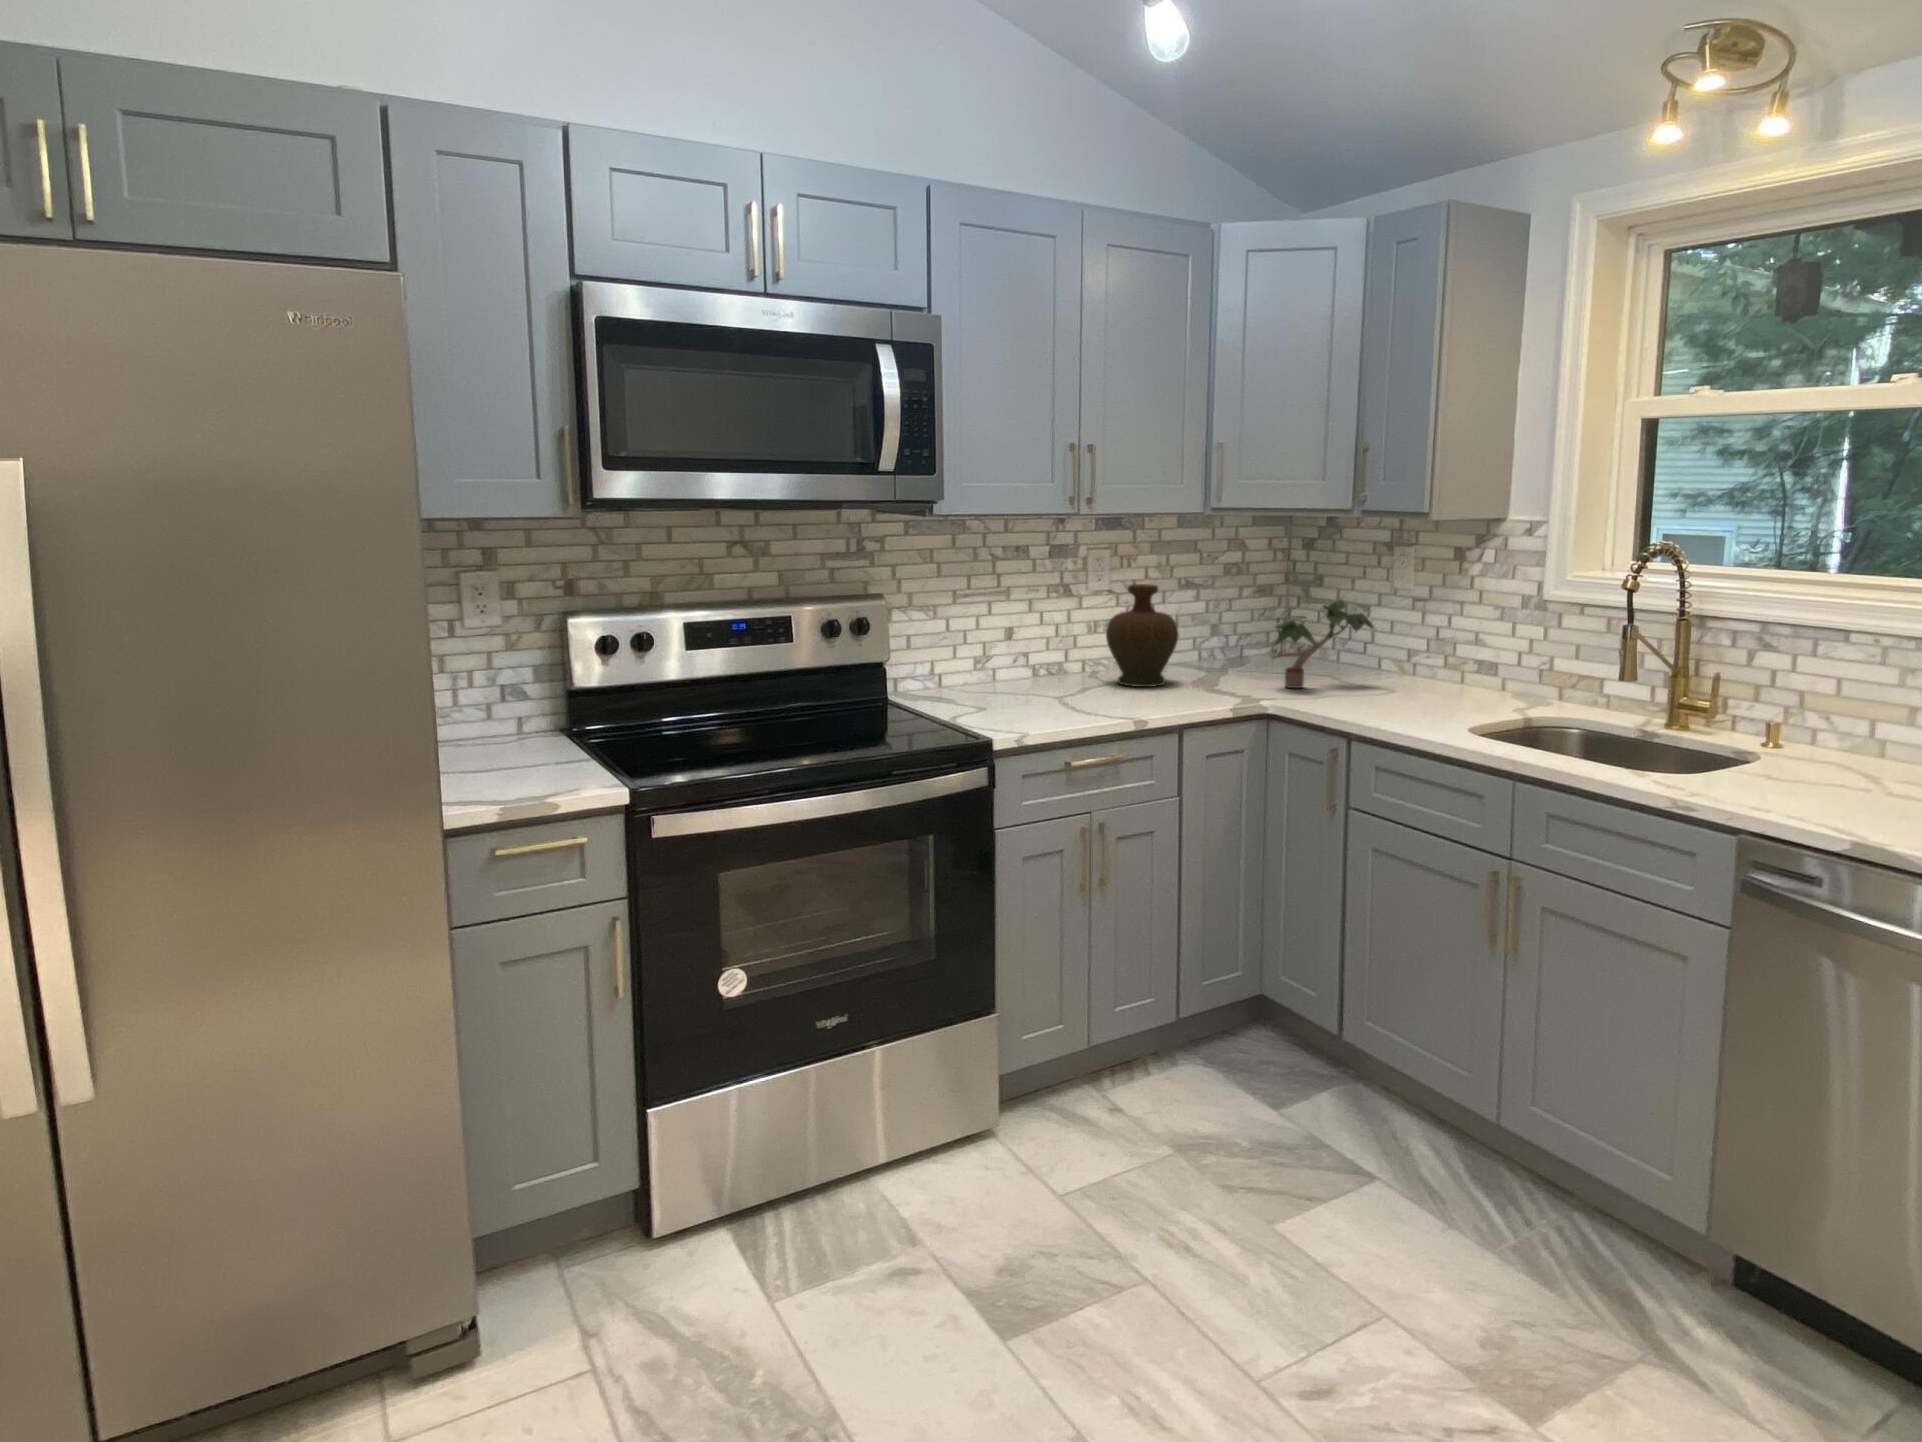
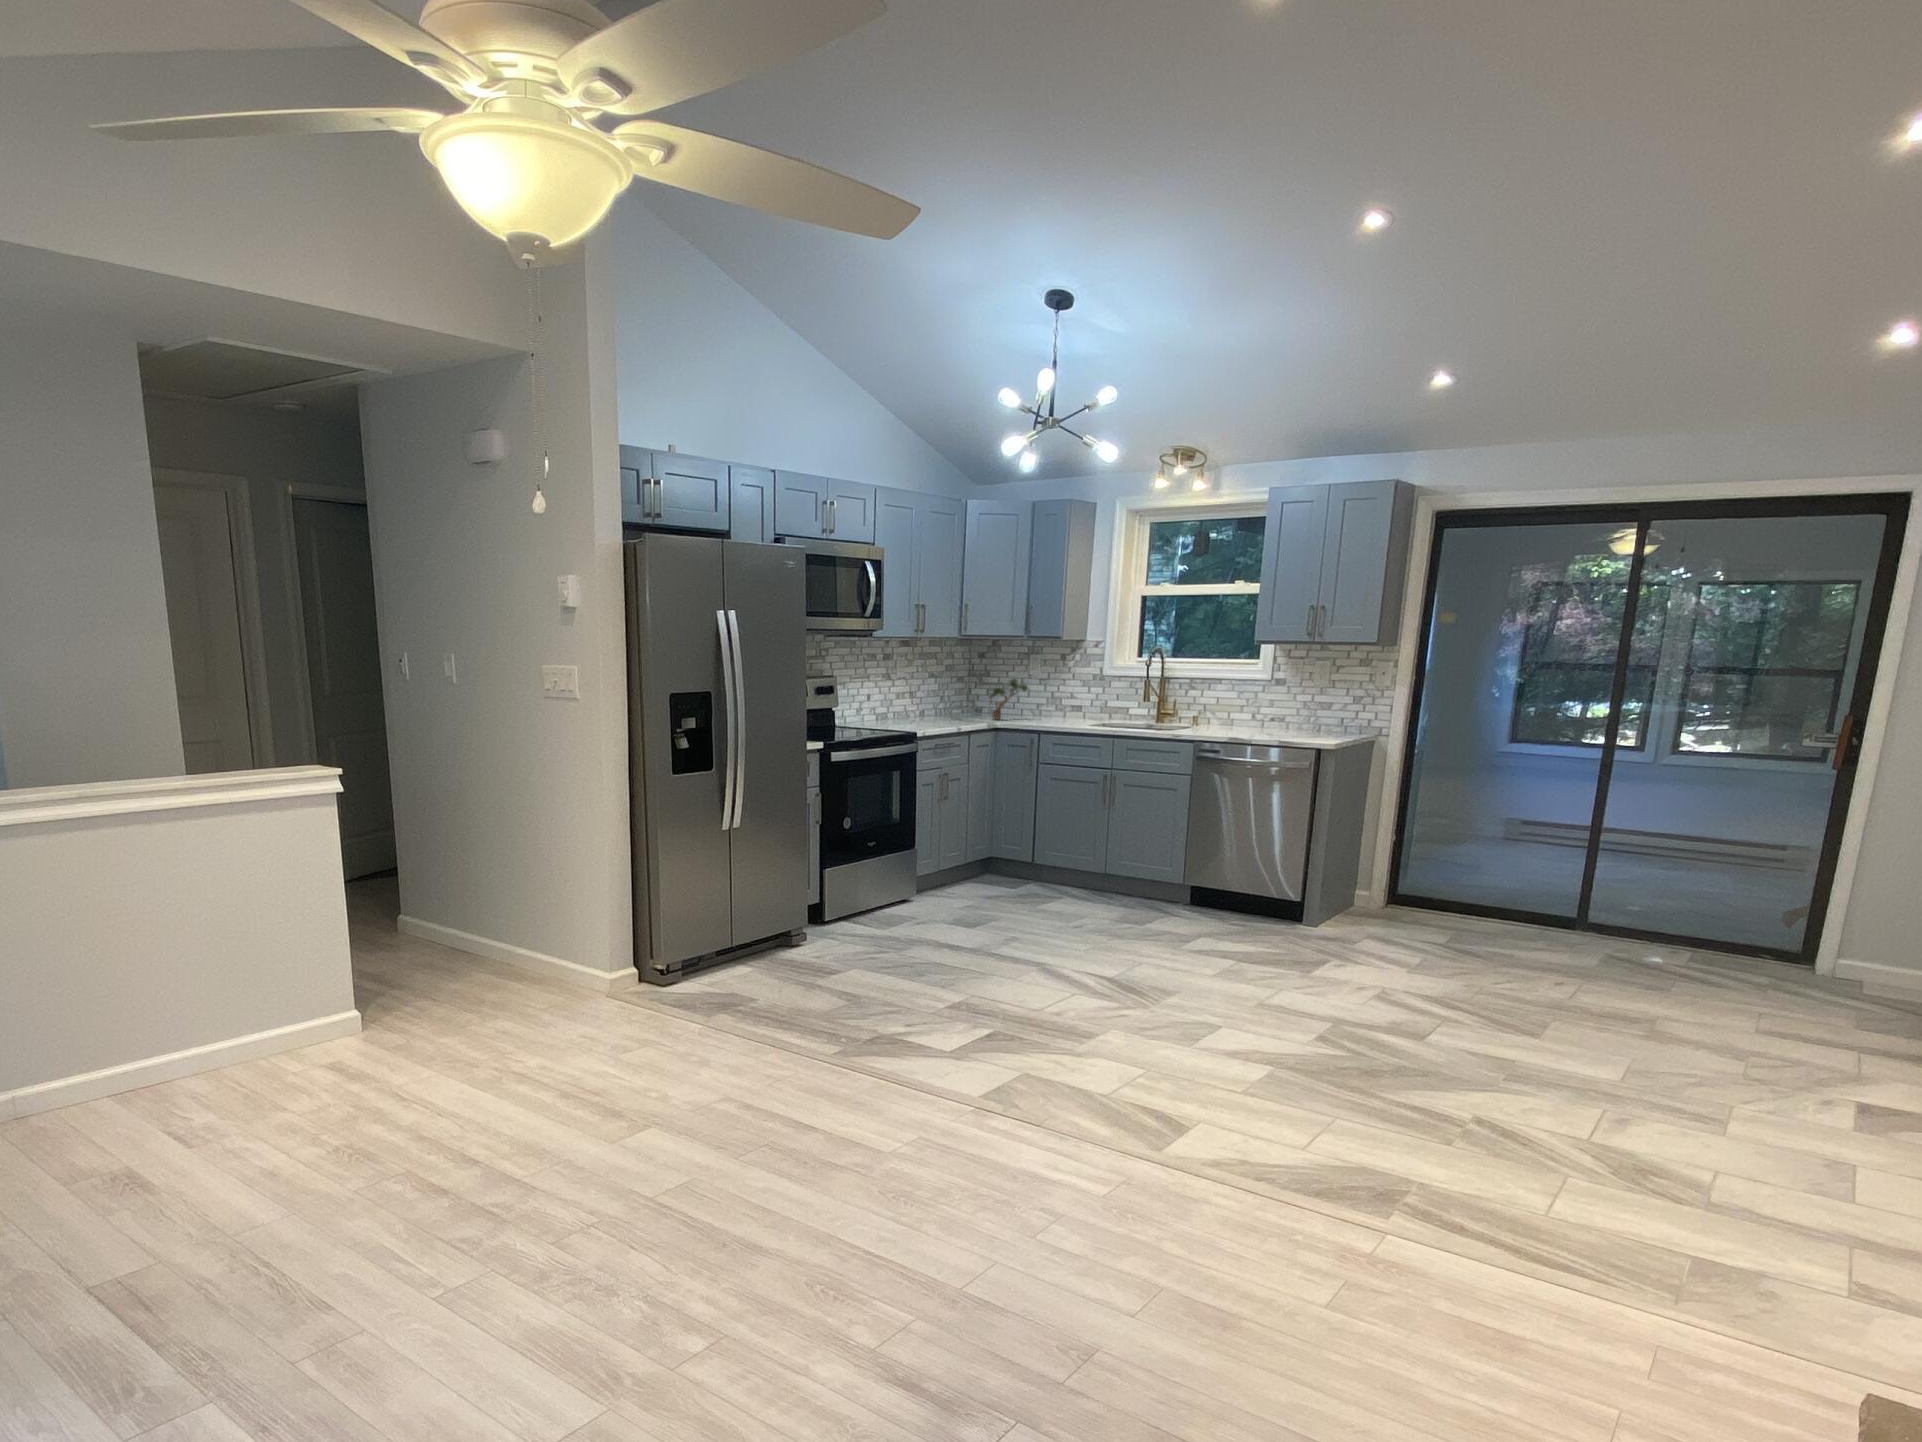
decorative vase: present [1106,584,1179,687] -> none [909,672,944,720]

